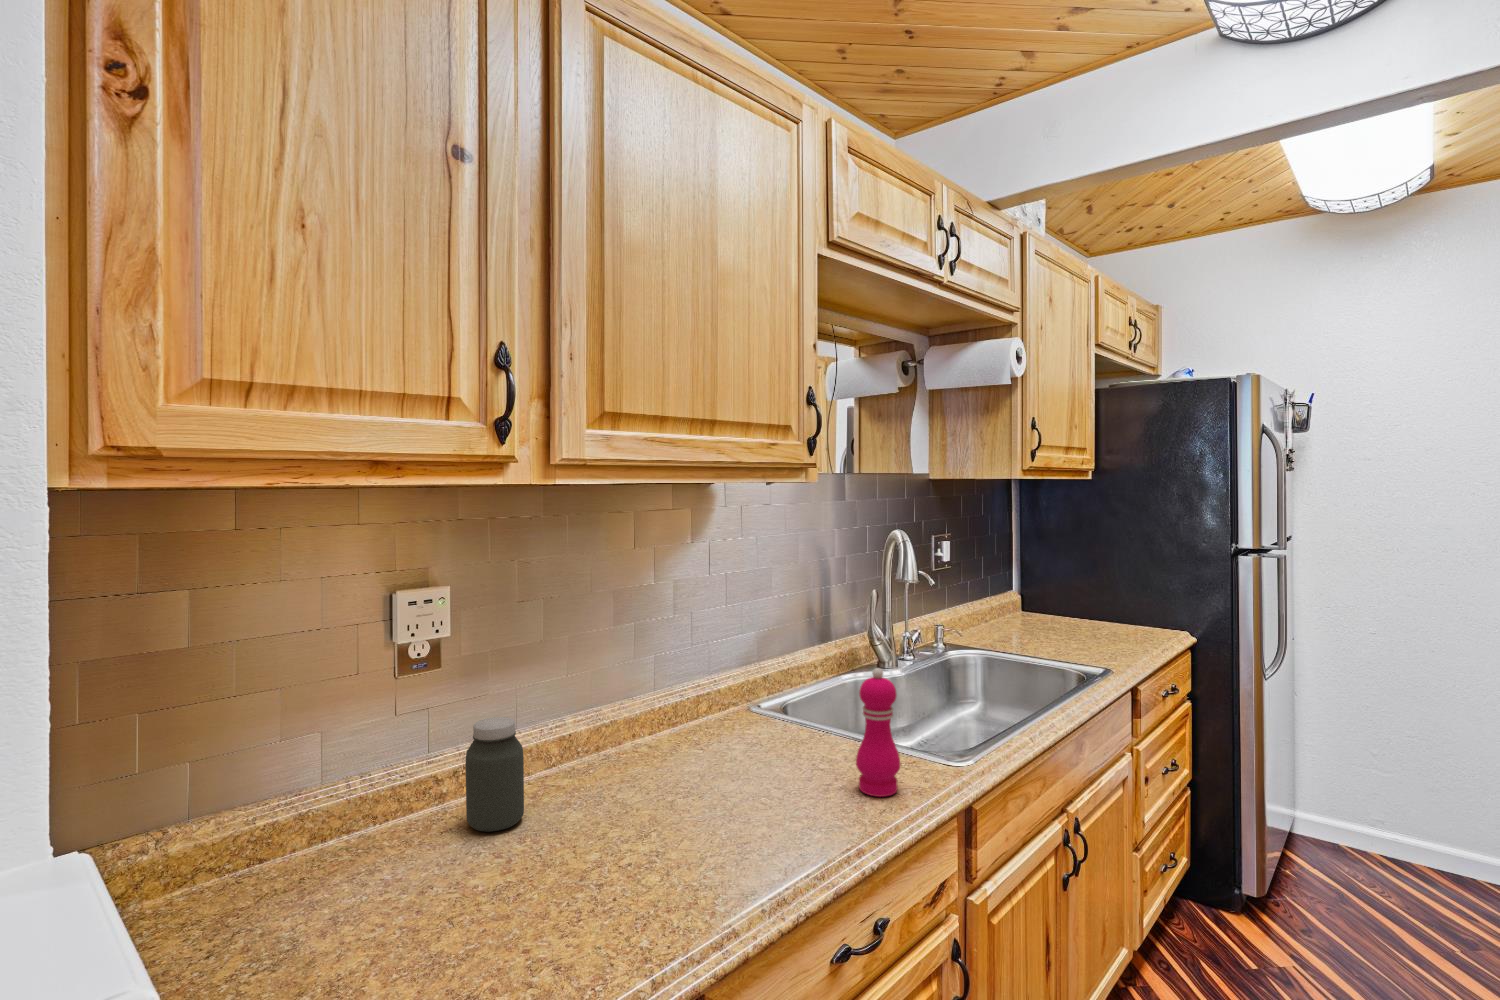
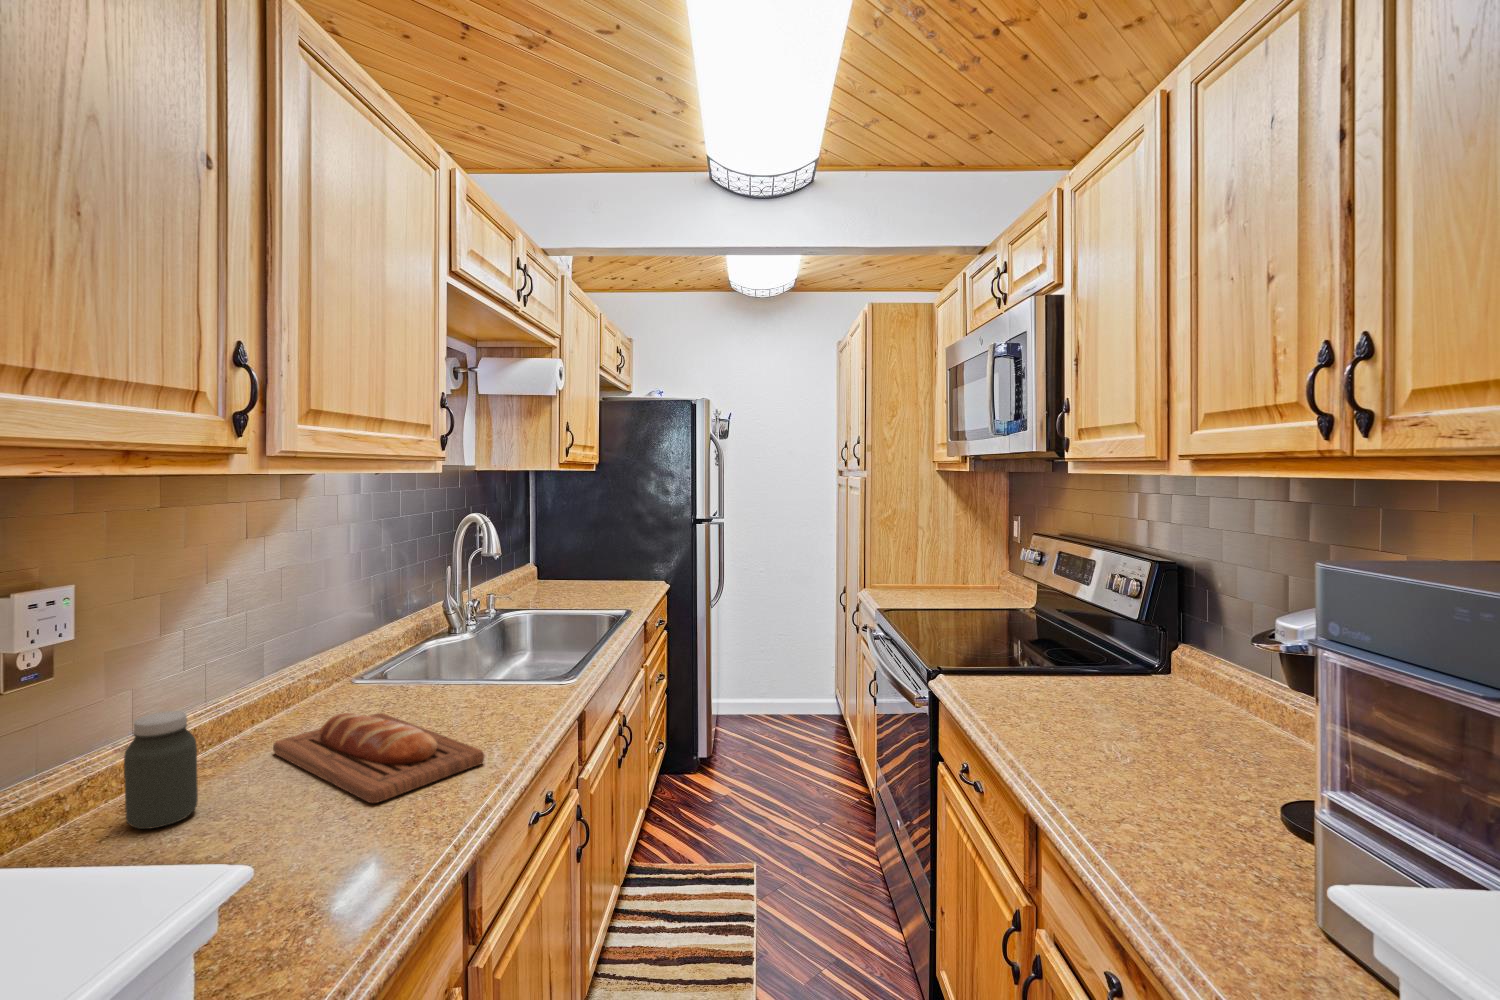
pepper mill: present [856,668,901,797] -> none [501,619,537,717]
bread loaf: none [622,747,790,871] -> present [273,713,484,803]

